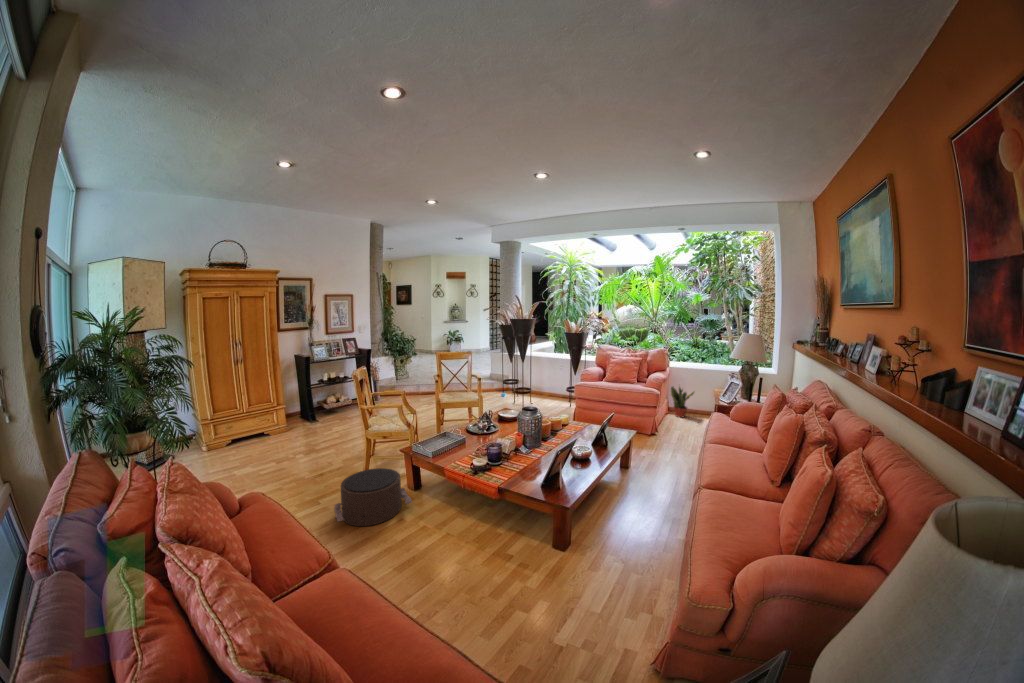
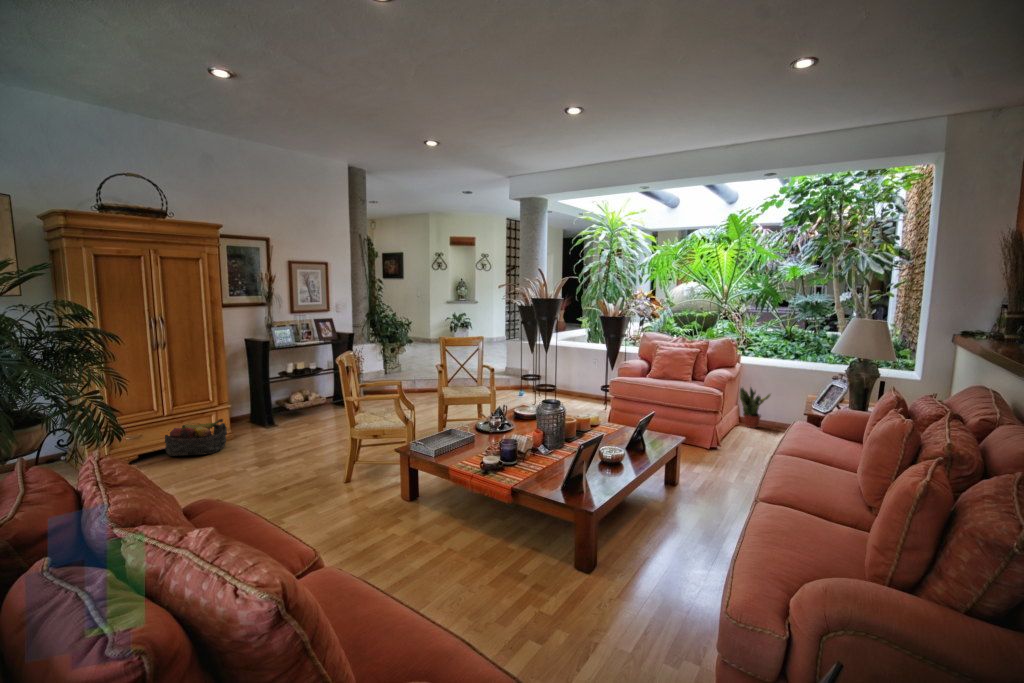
basket: none [213,424,268,456] -> present [165,419,227,456]
pouf: present [334,468,412,526] -> none [315,469,407,532]

